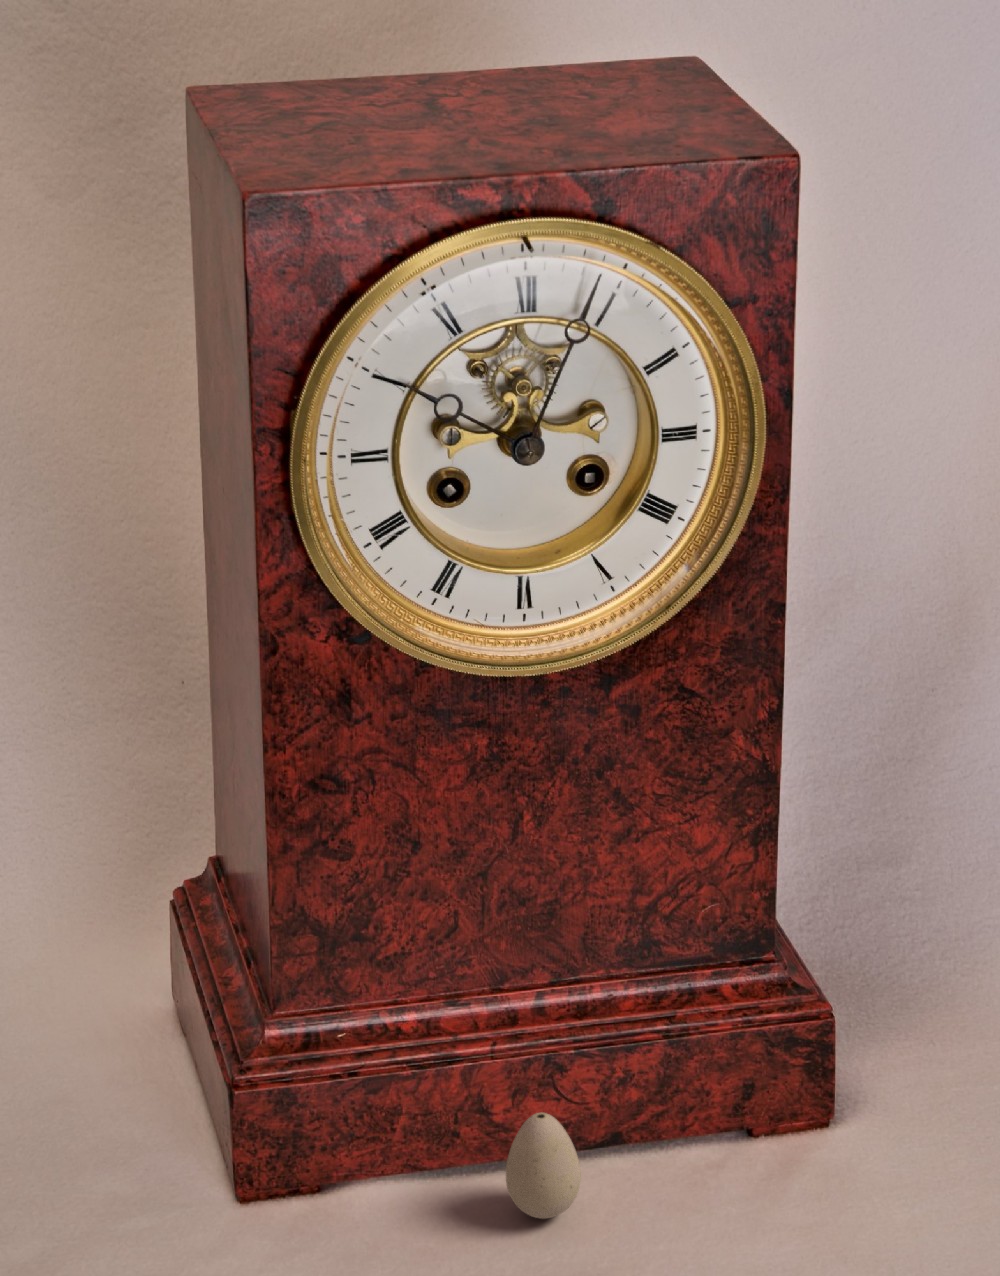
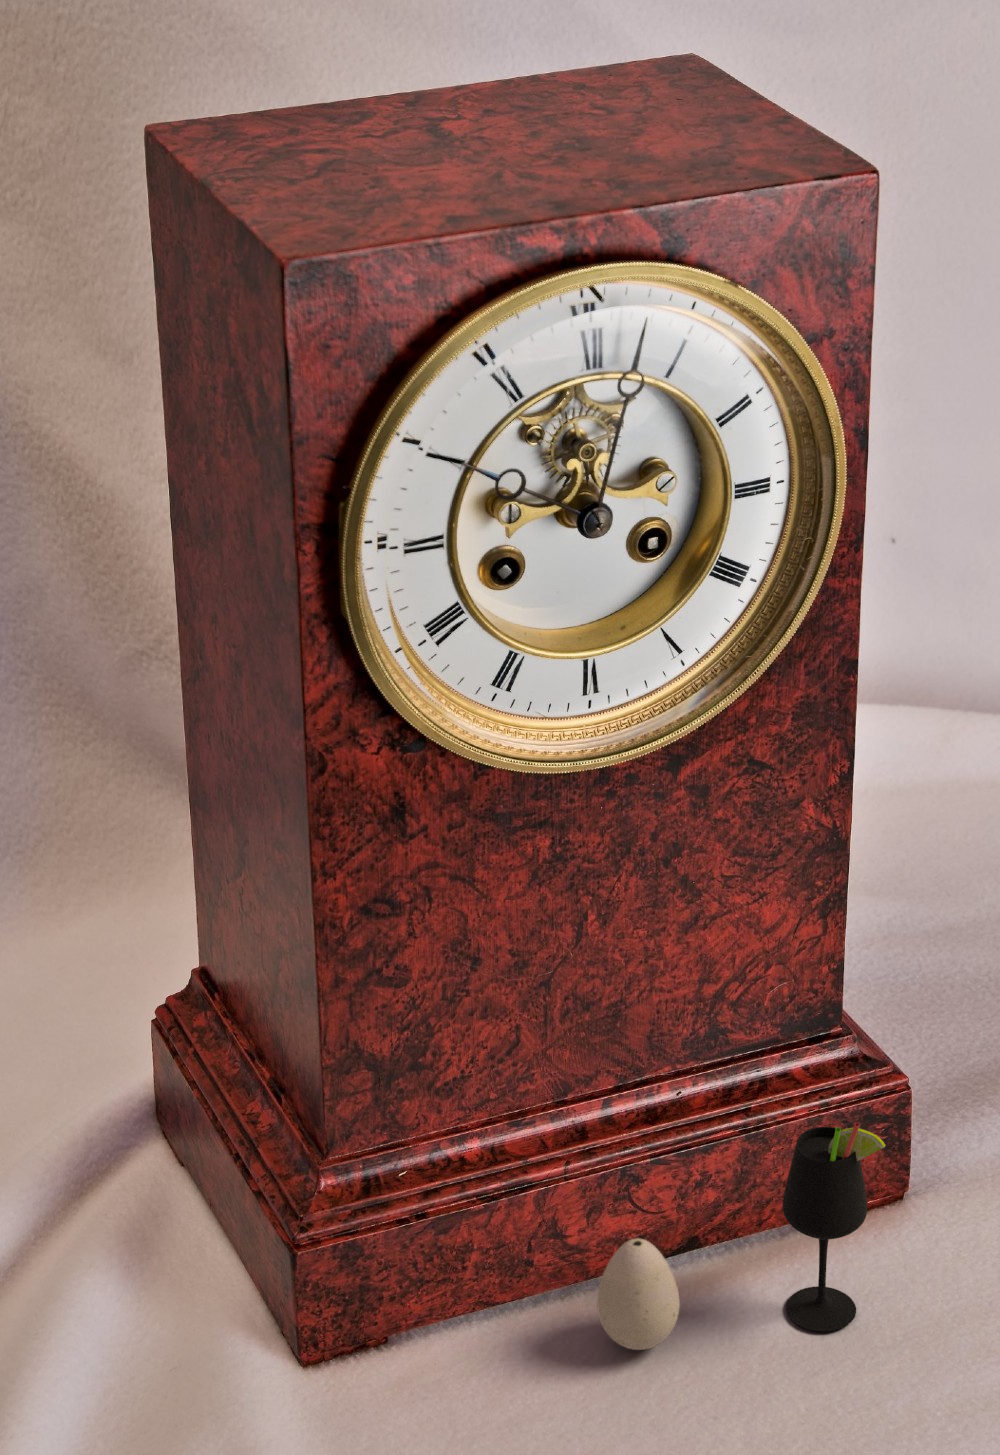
wine glass: none [682,1019,770,1222] -> present [782,1122,885,1331]

